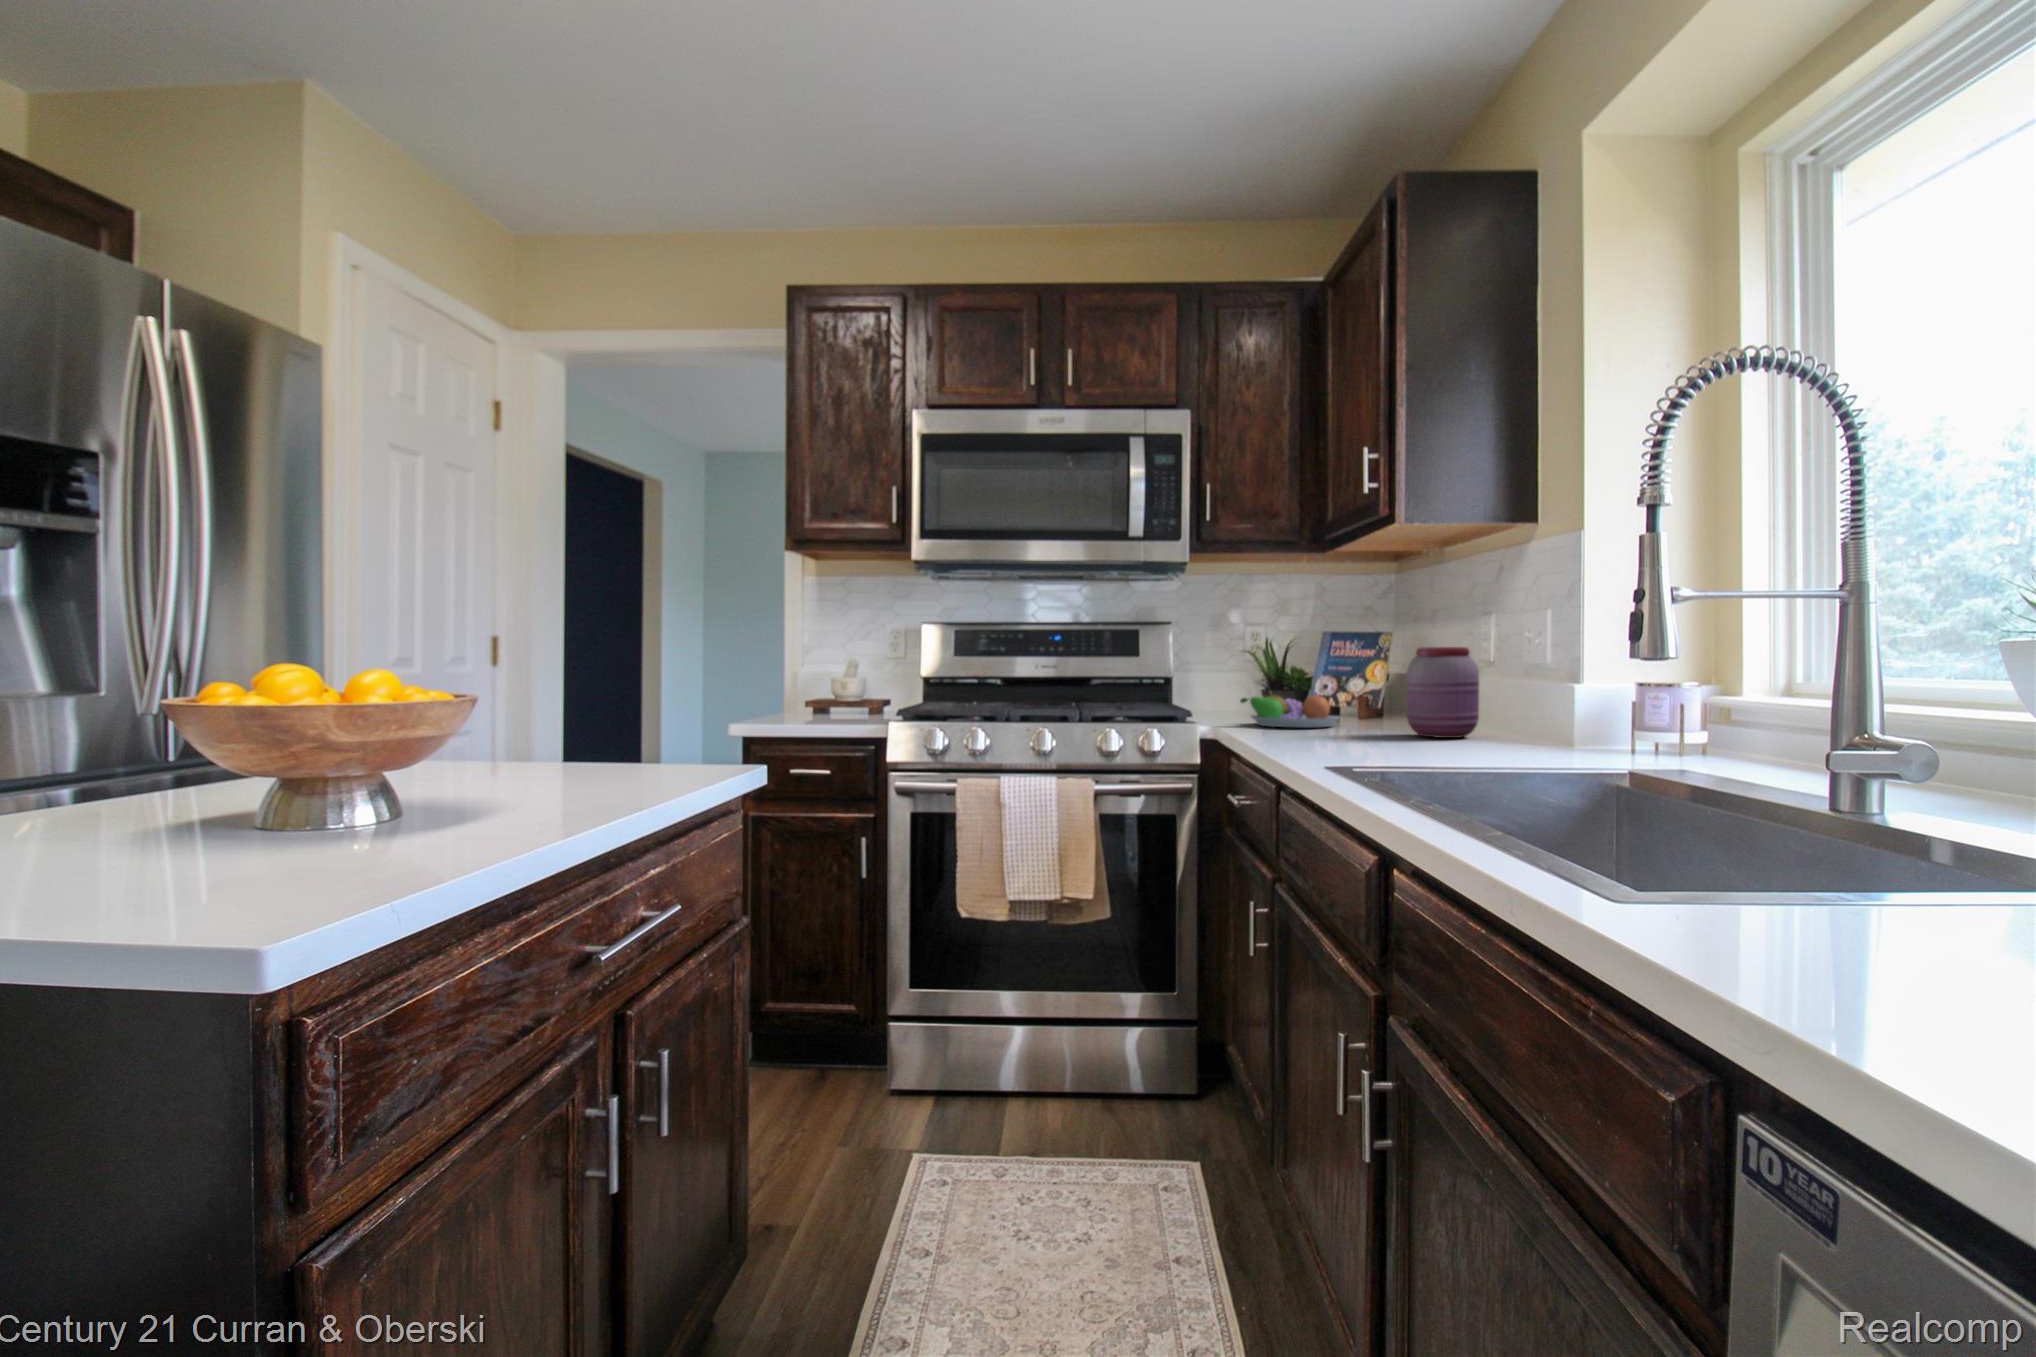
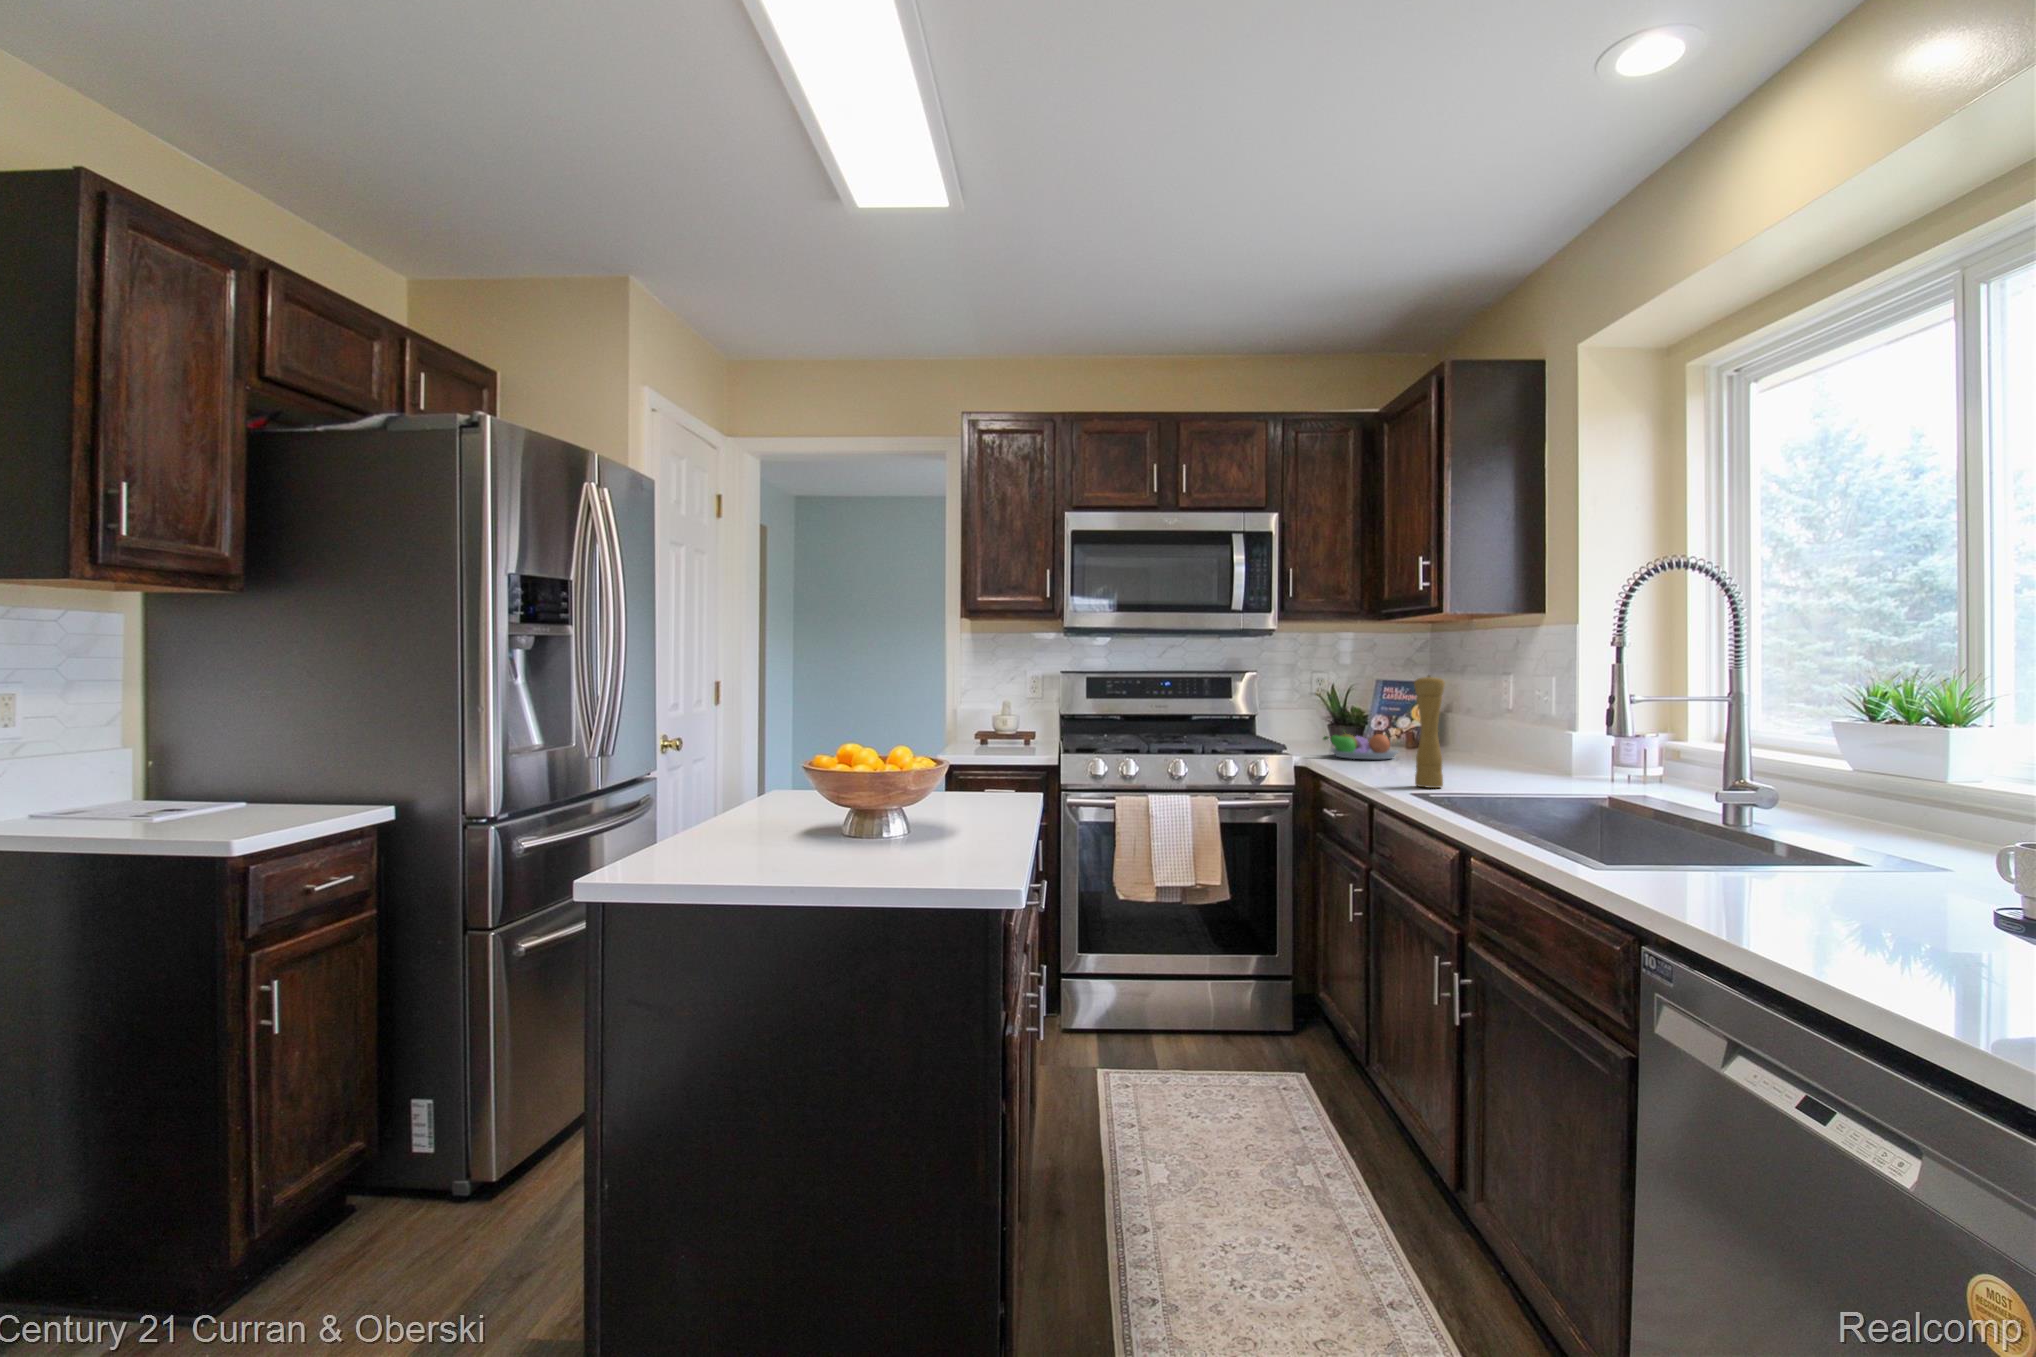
pepper mill: none [1338,595,1382,759] -> present [1414,676,1445,788]
jar: present [1406,647,1479,738] -> none [1453,703,1506,770]

